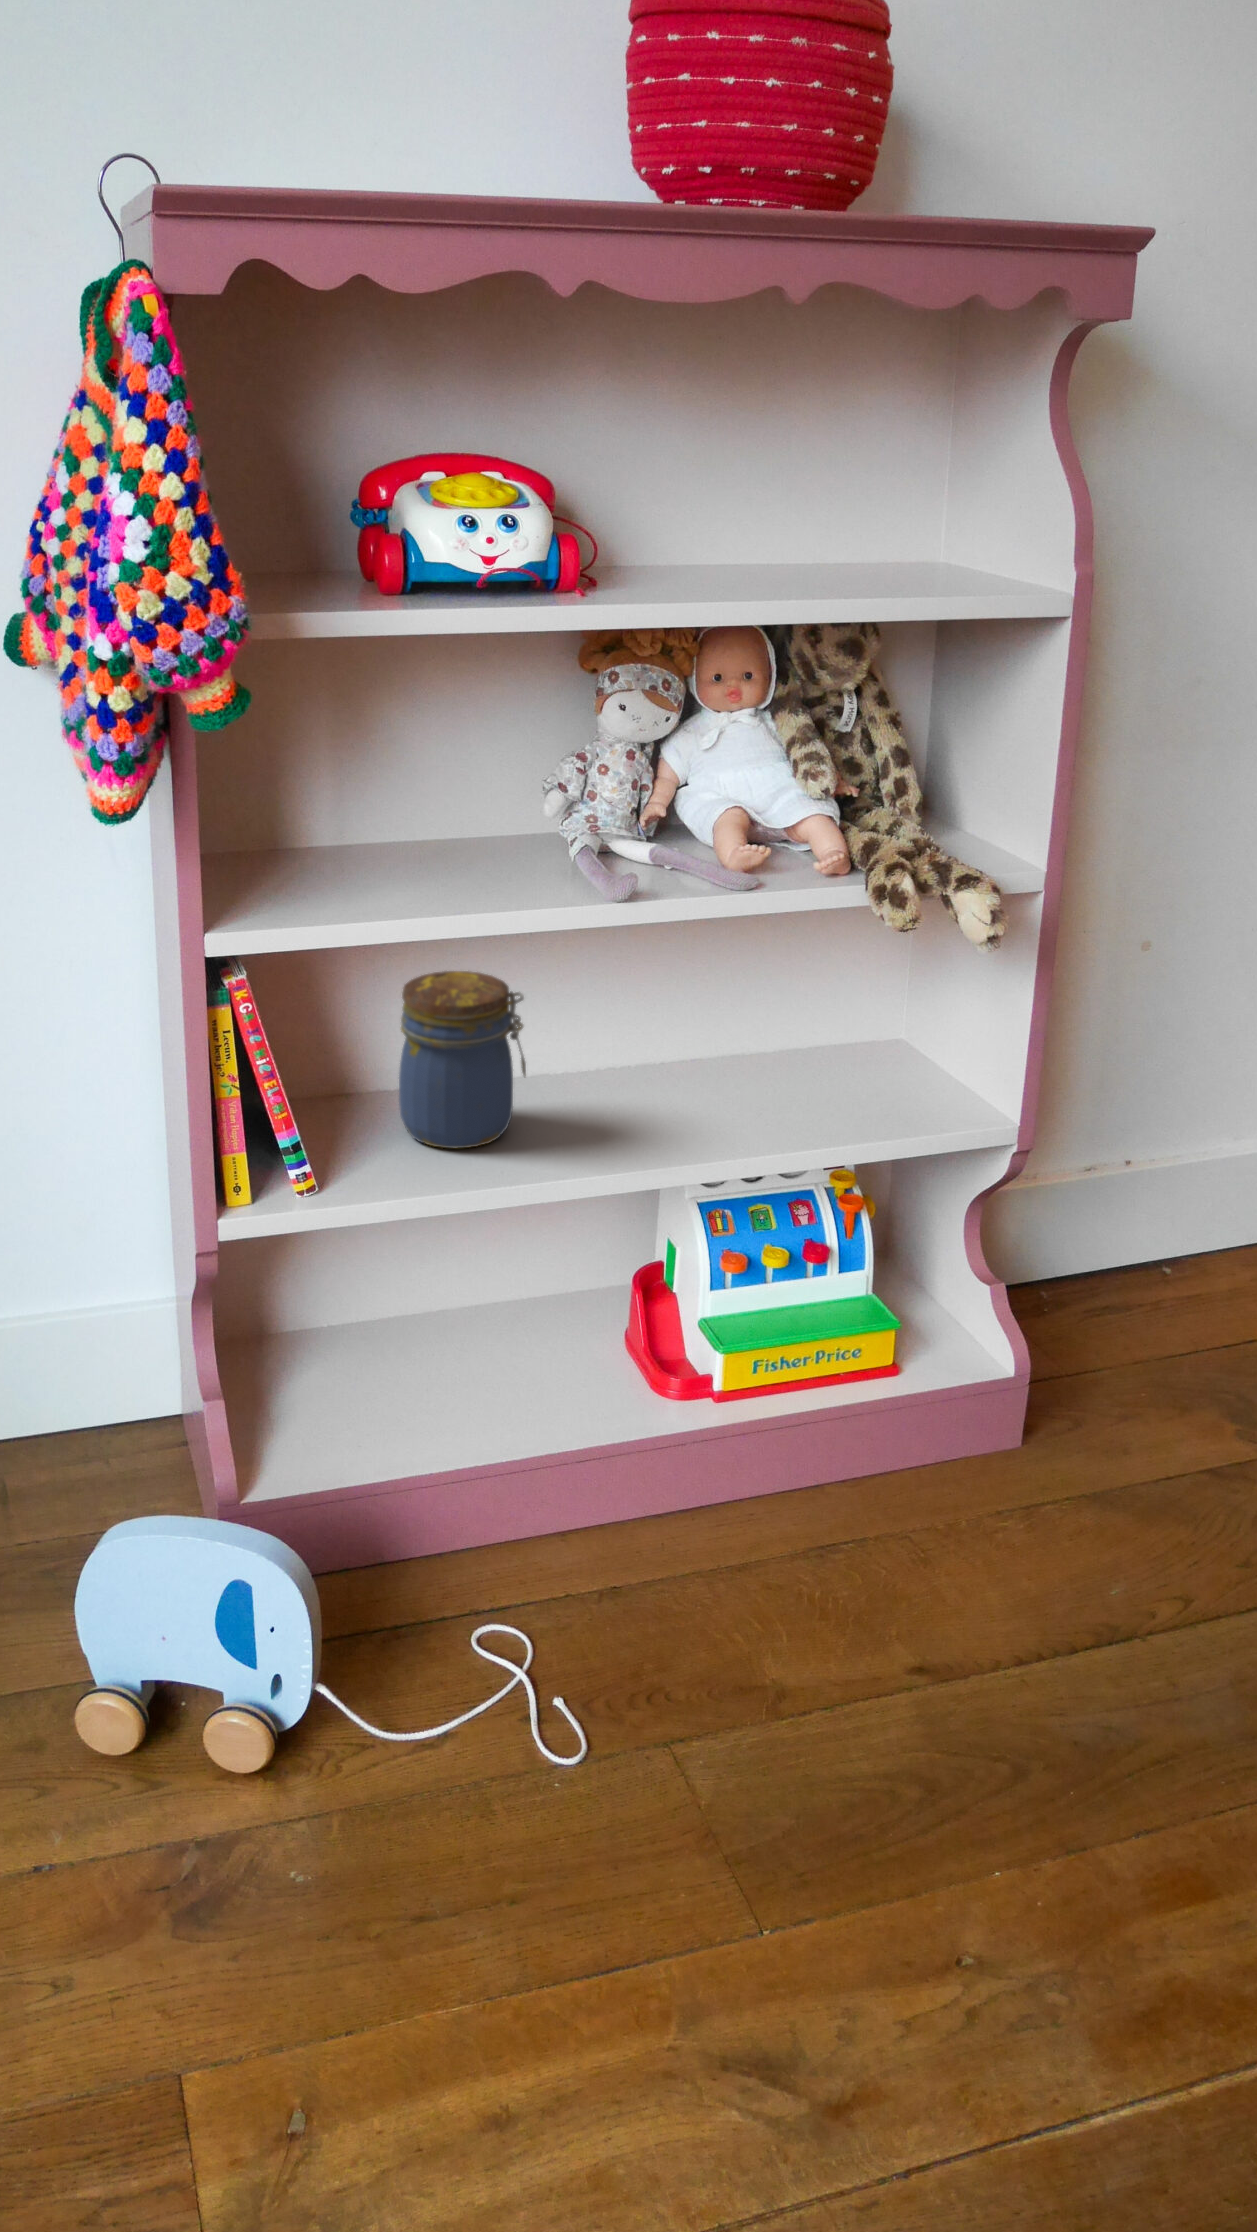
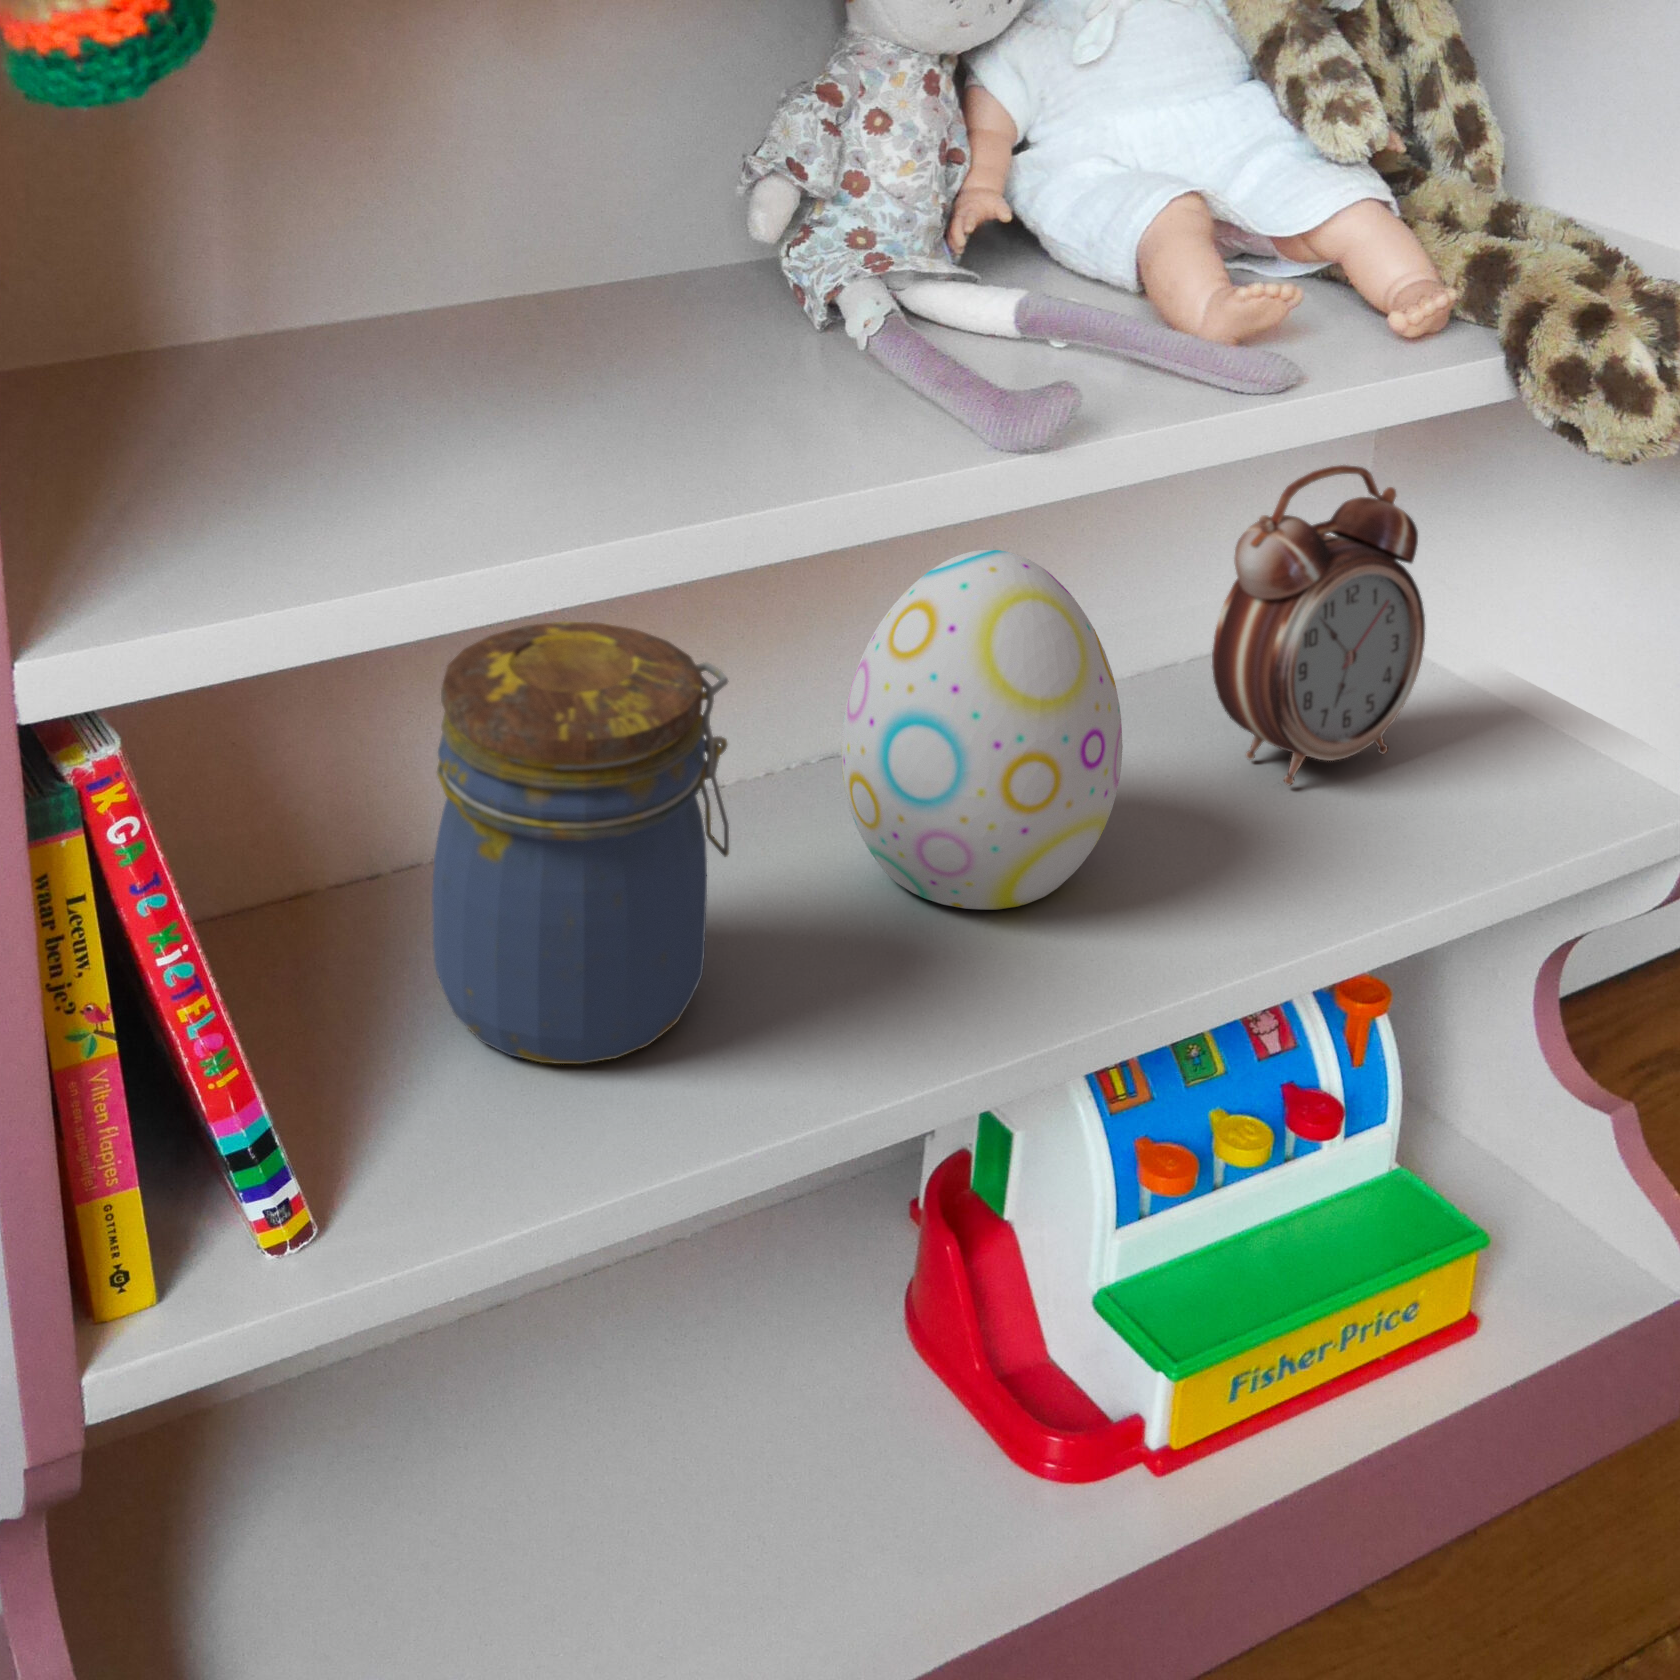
alarm clock: none [803,950,914,1101] -> present [1212,465,1425,785]
decorative egg: none [600,964,725,1125] -> present [841,550,1123,909]

